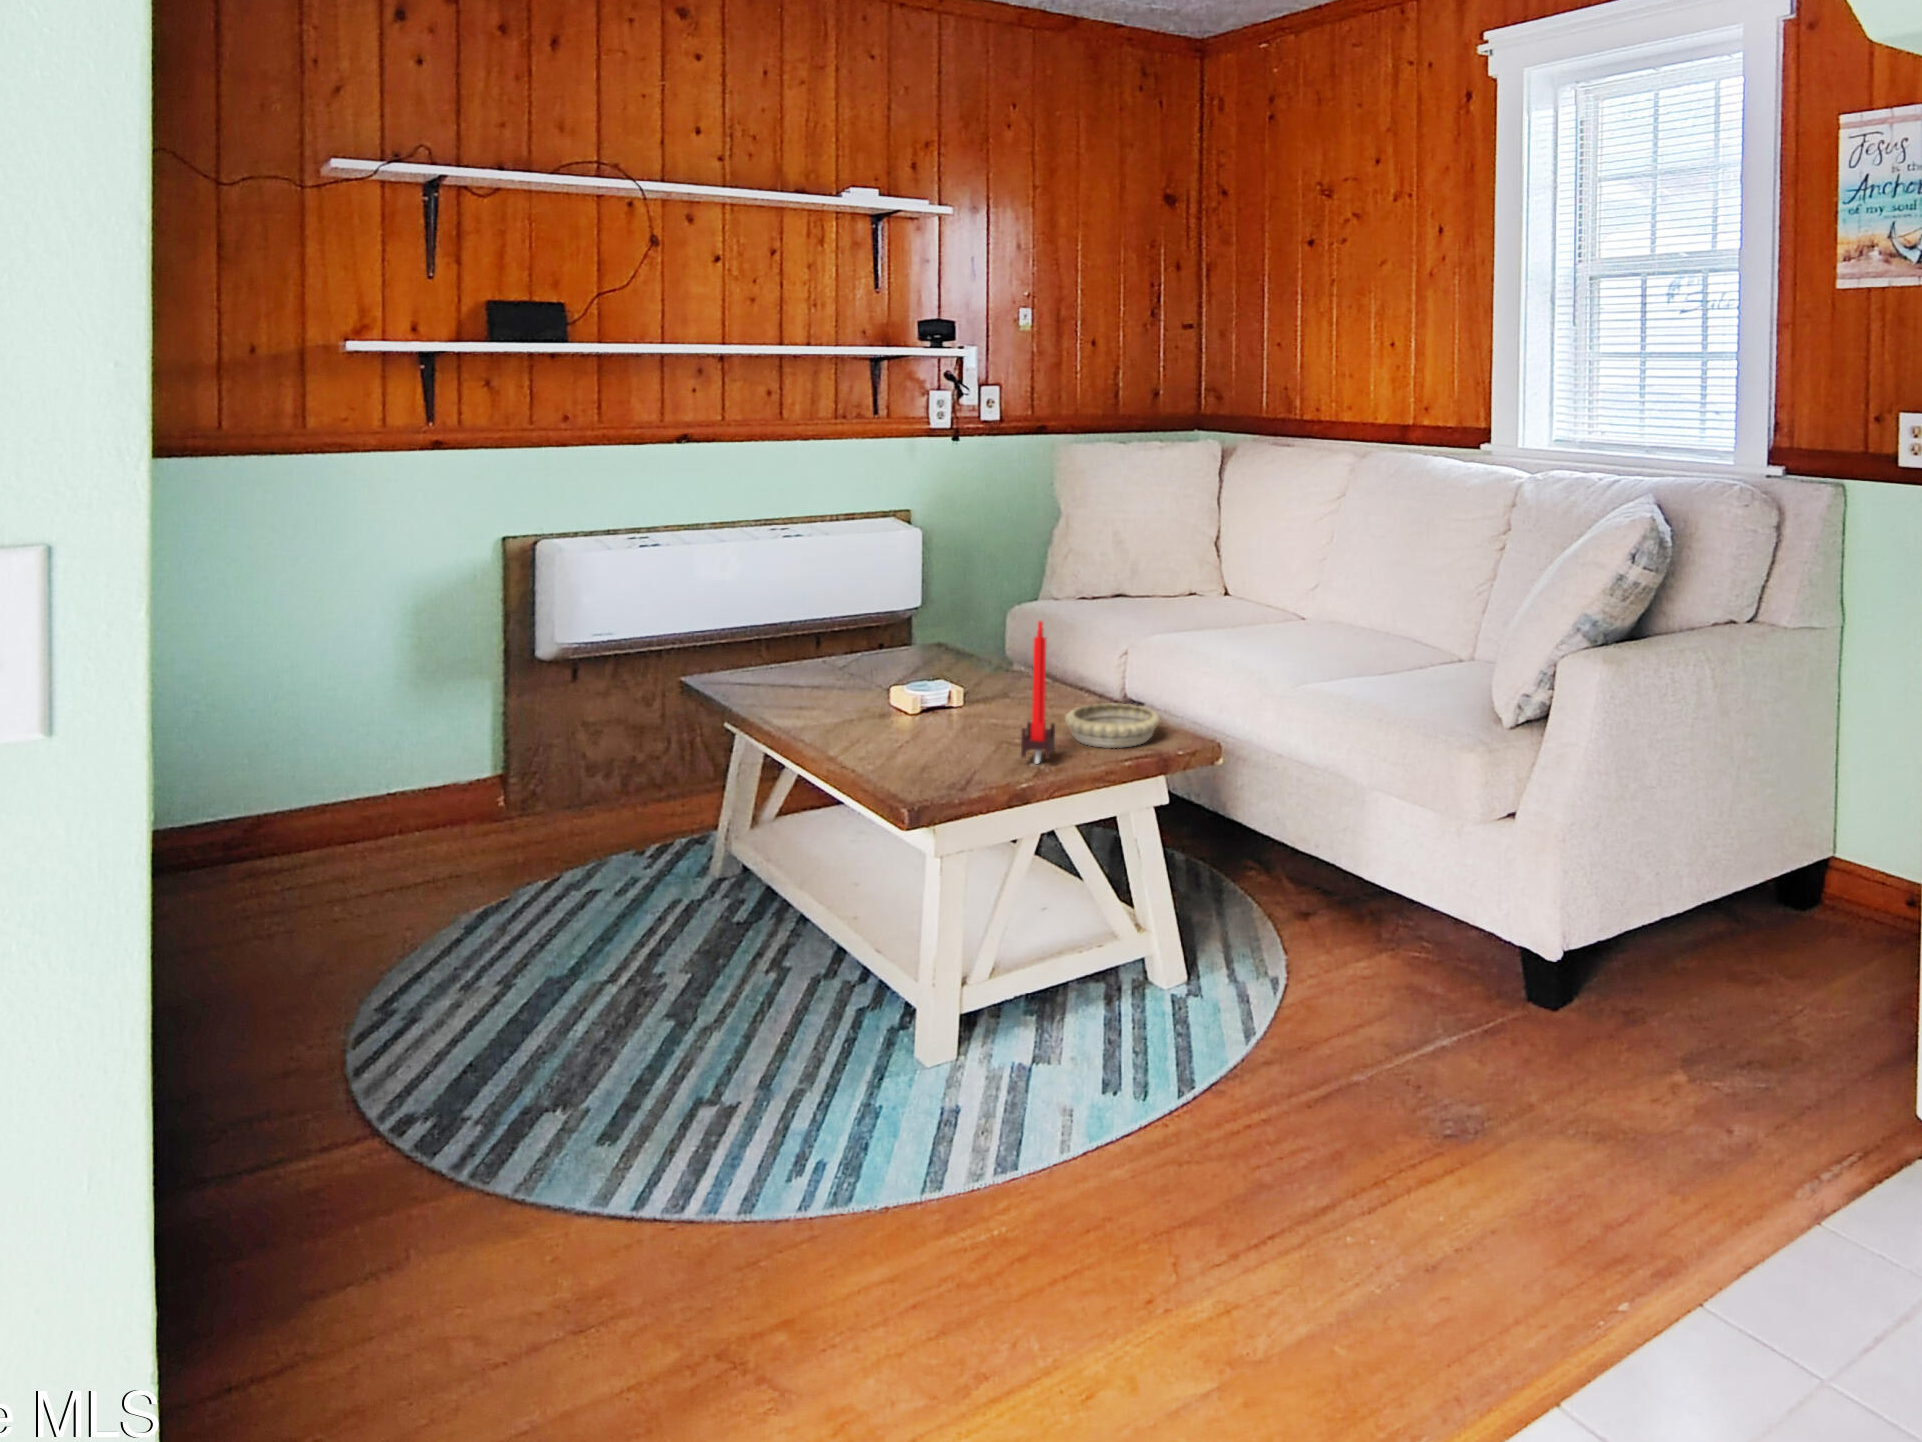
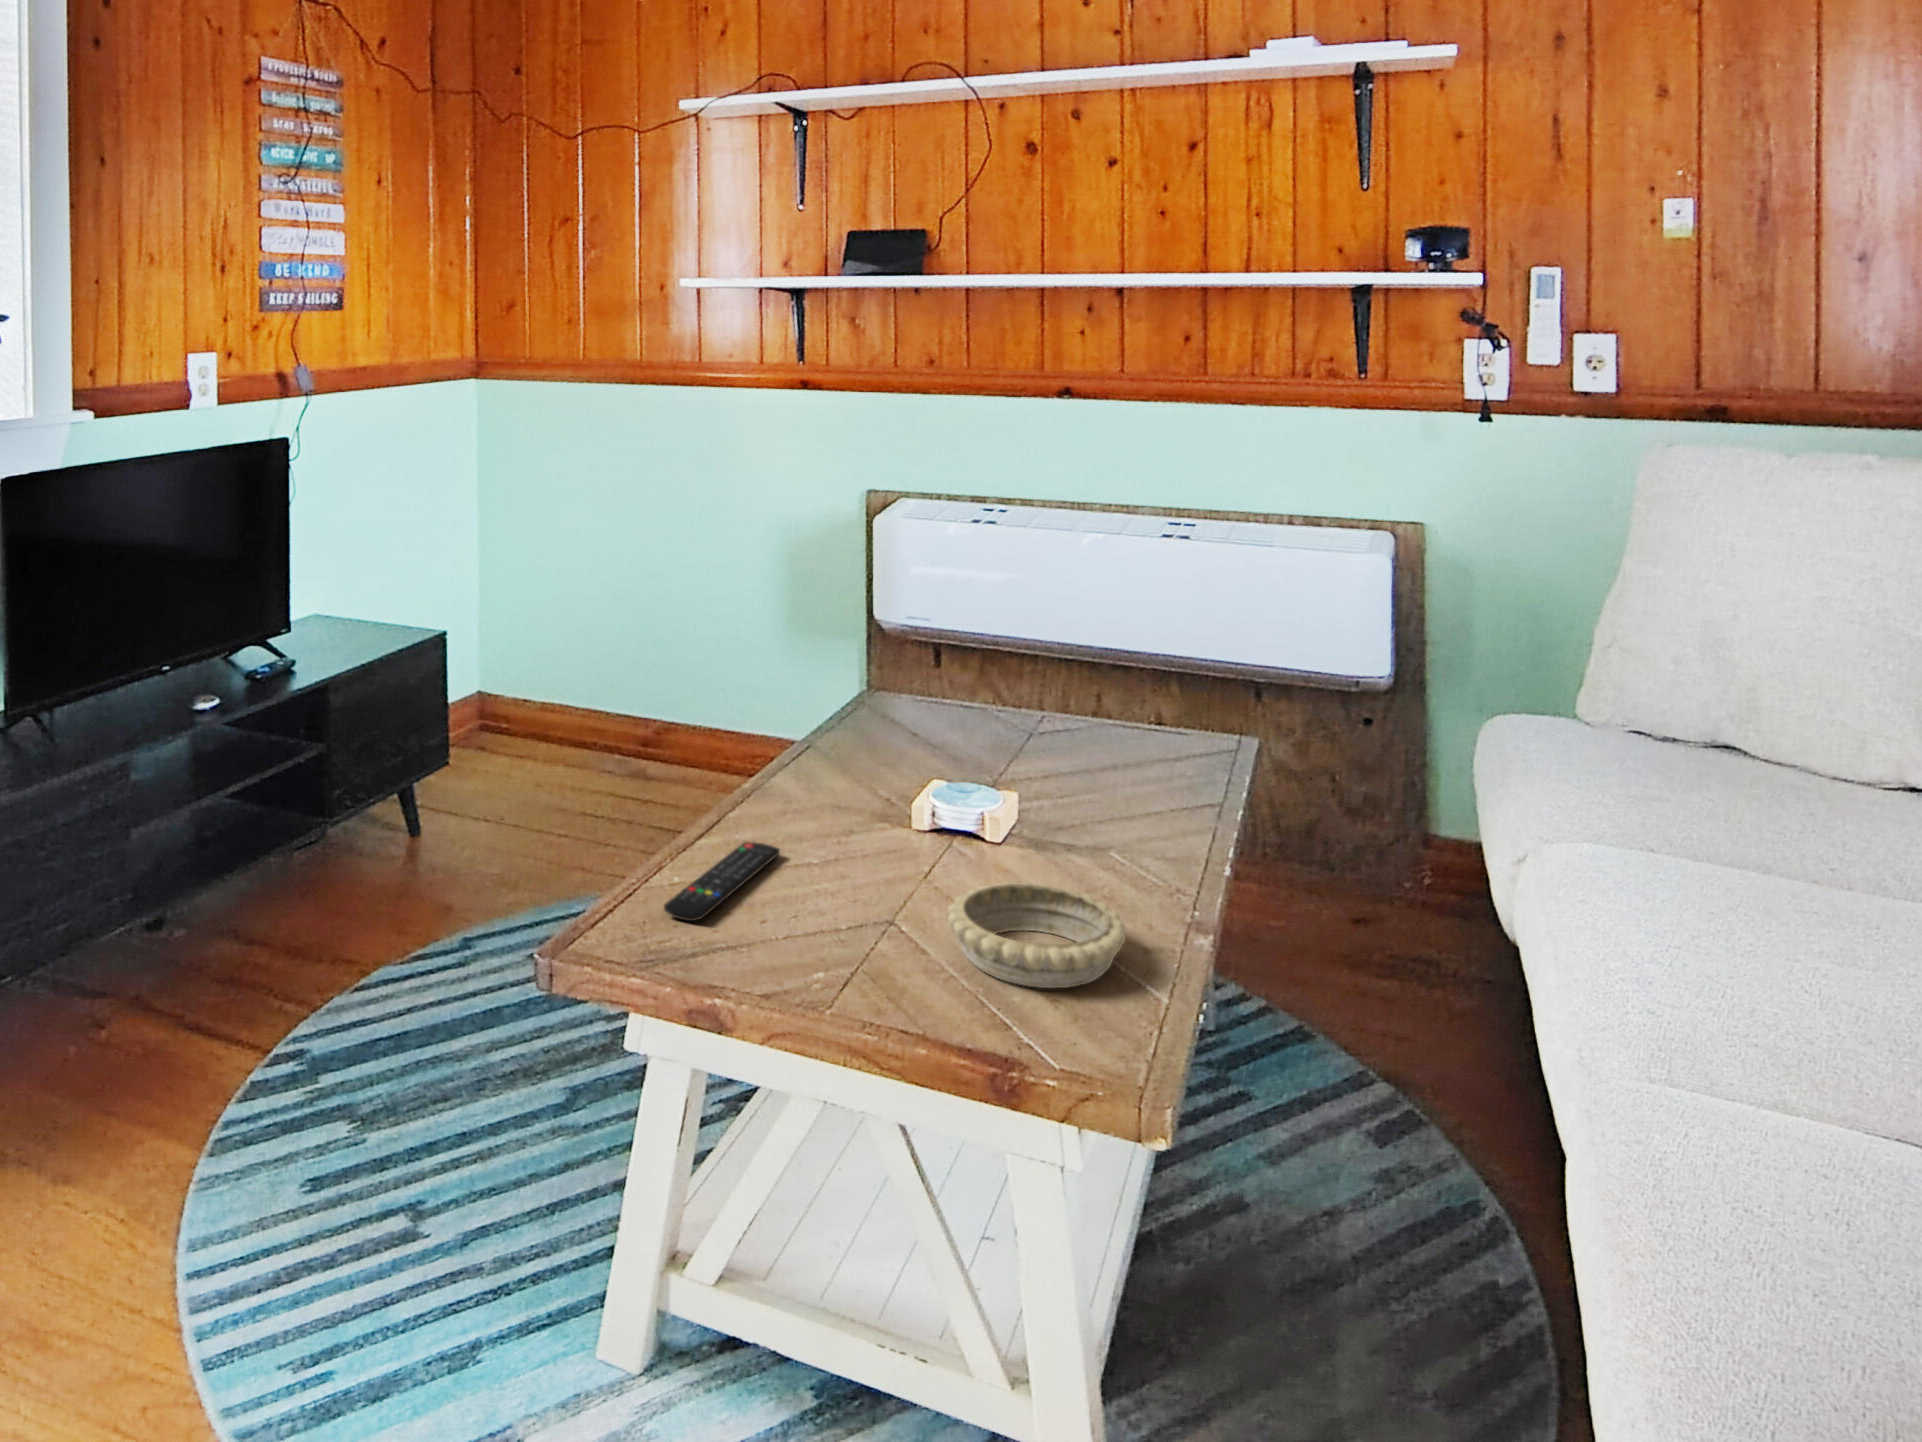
candle: present [1021,621,1055,764] -> none [802,708,866,946]
remote control: none [896,741,971,781] -> present [664,842,780,921]

